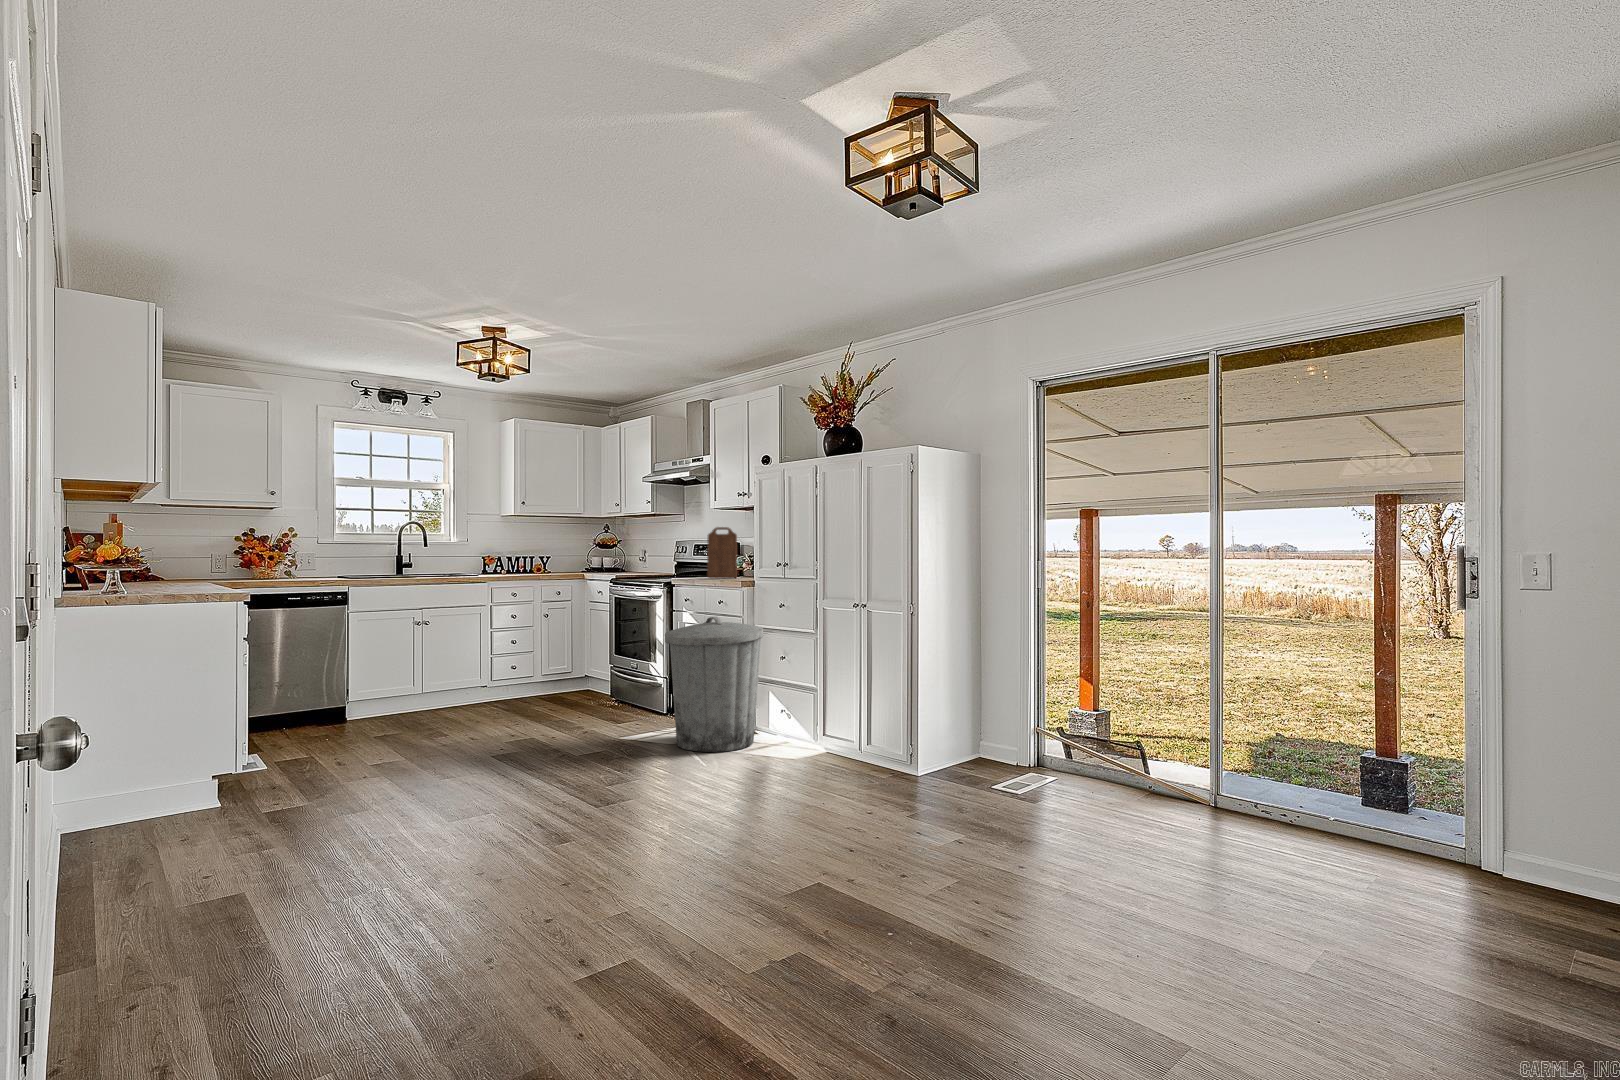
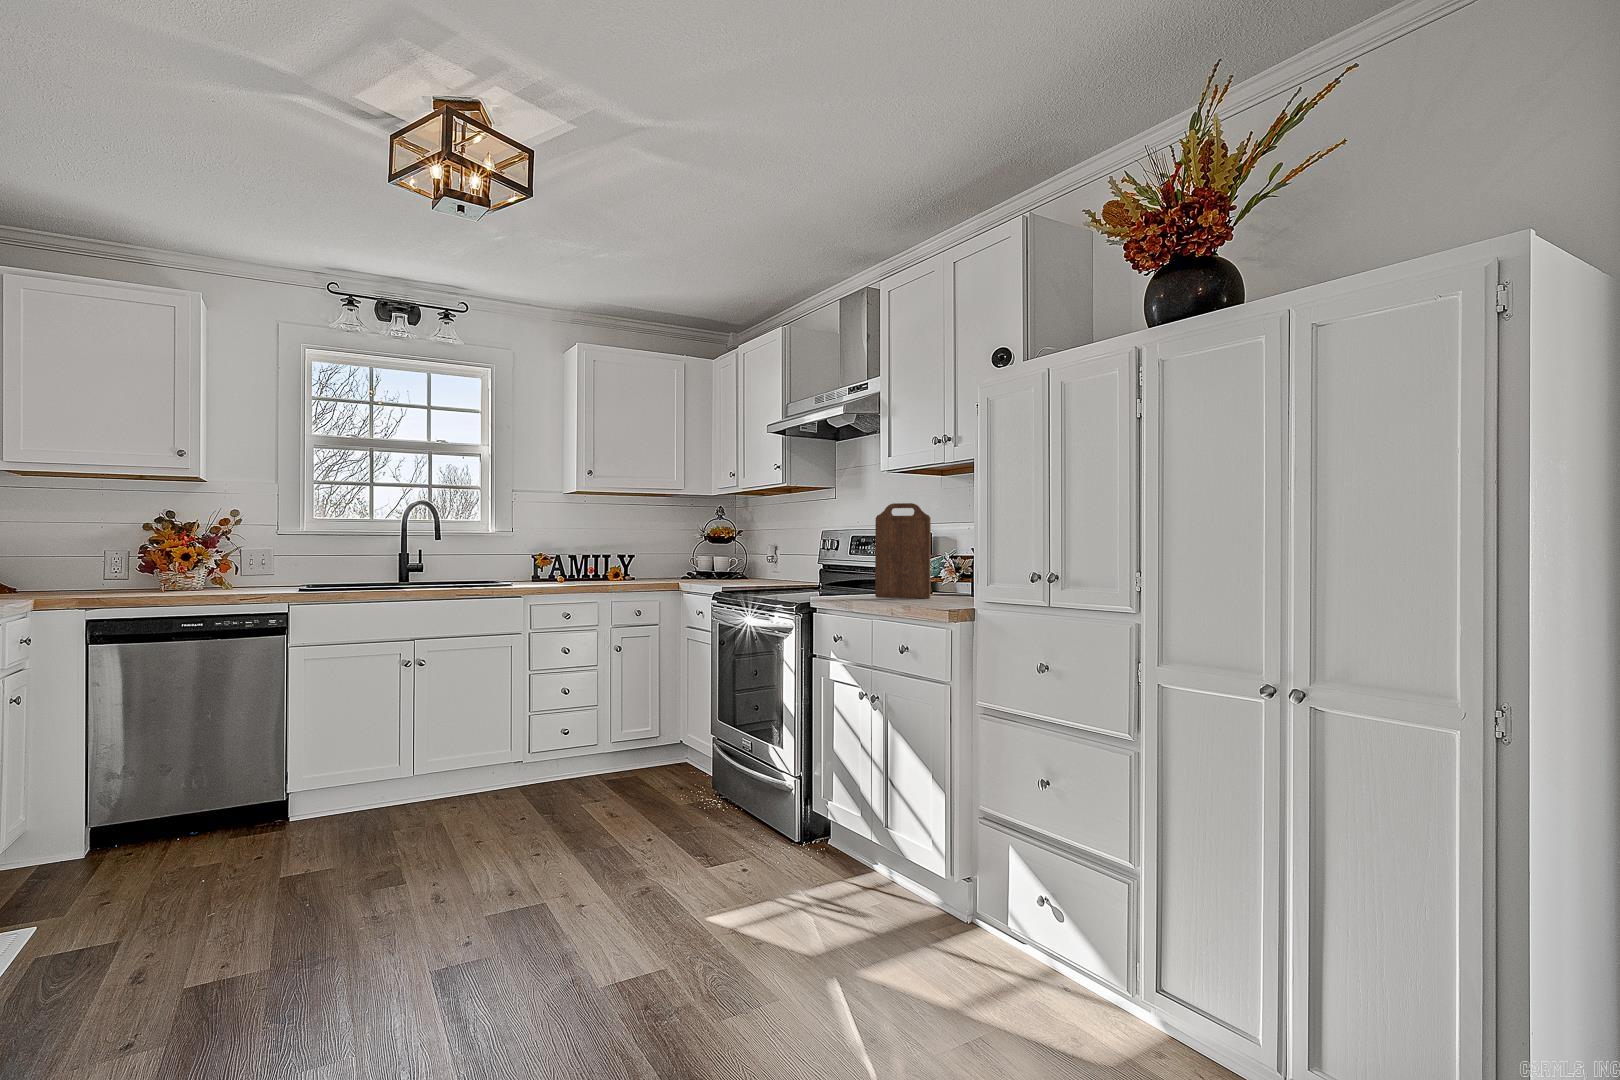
trash can: present [665,617,763,752] -> none [790,686,1000,996]

